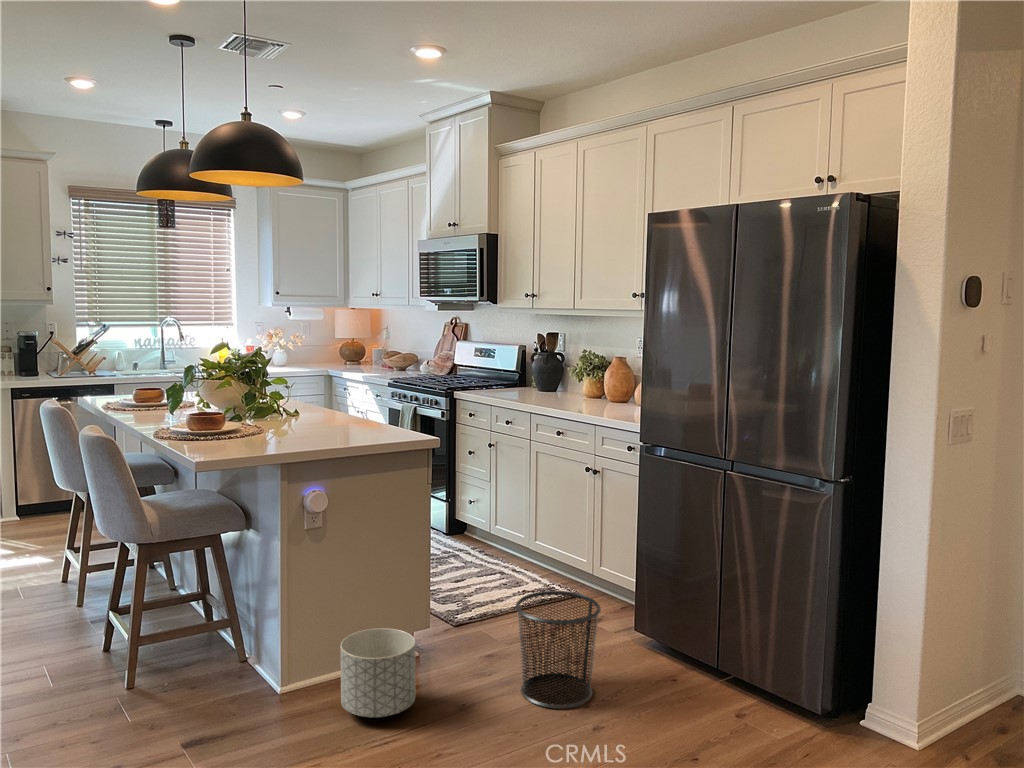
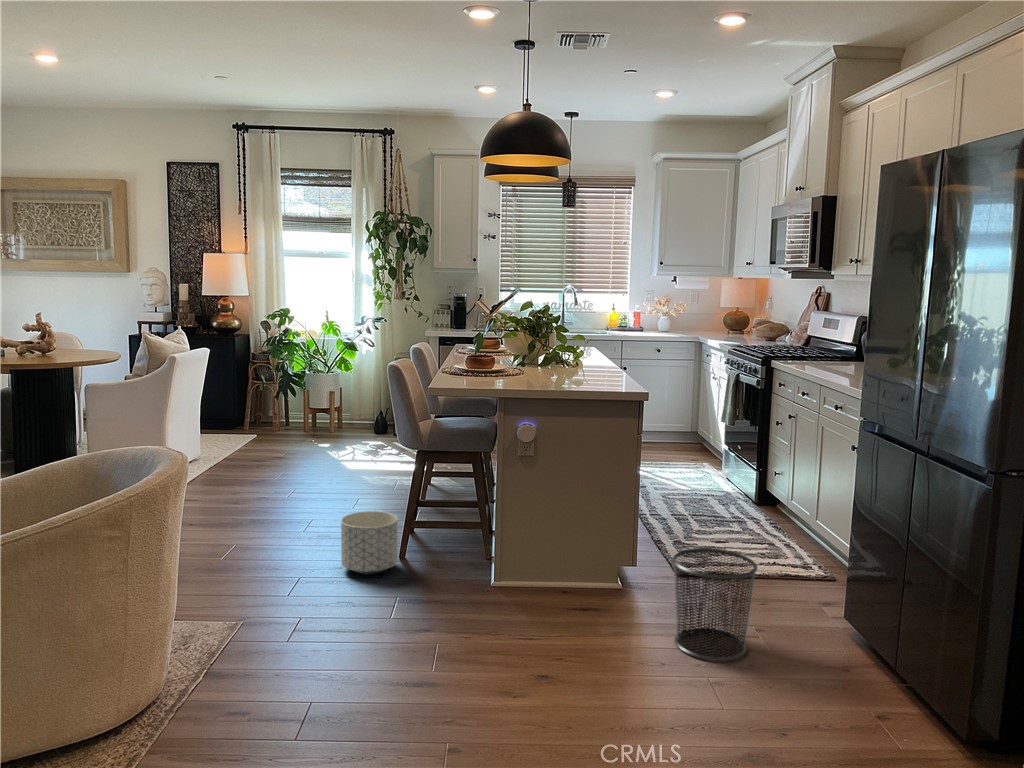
planter: present [340,628,415,718] -> present [341,511,398,574]

